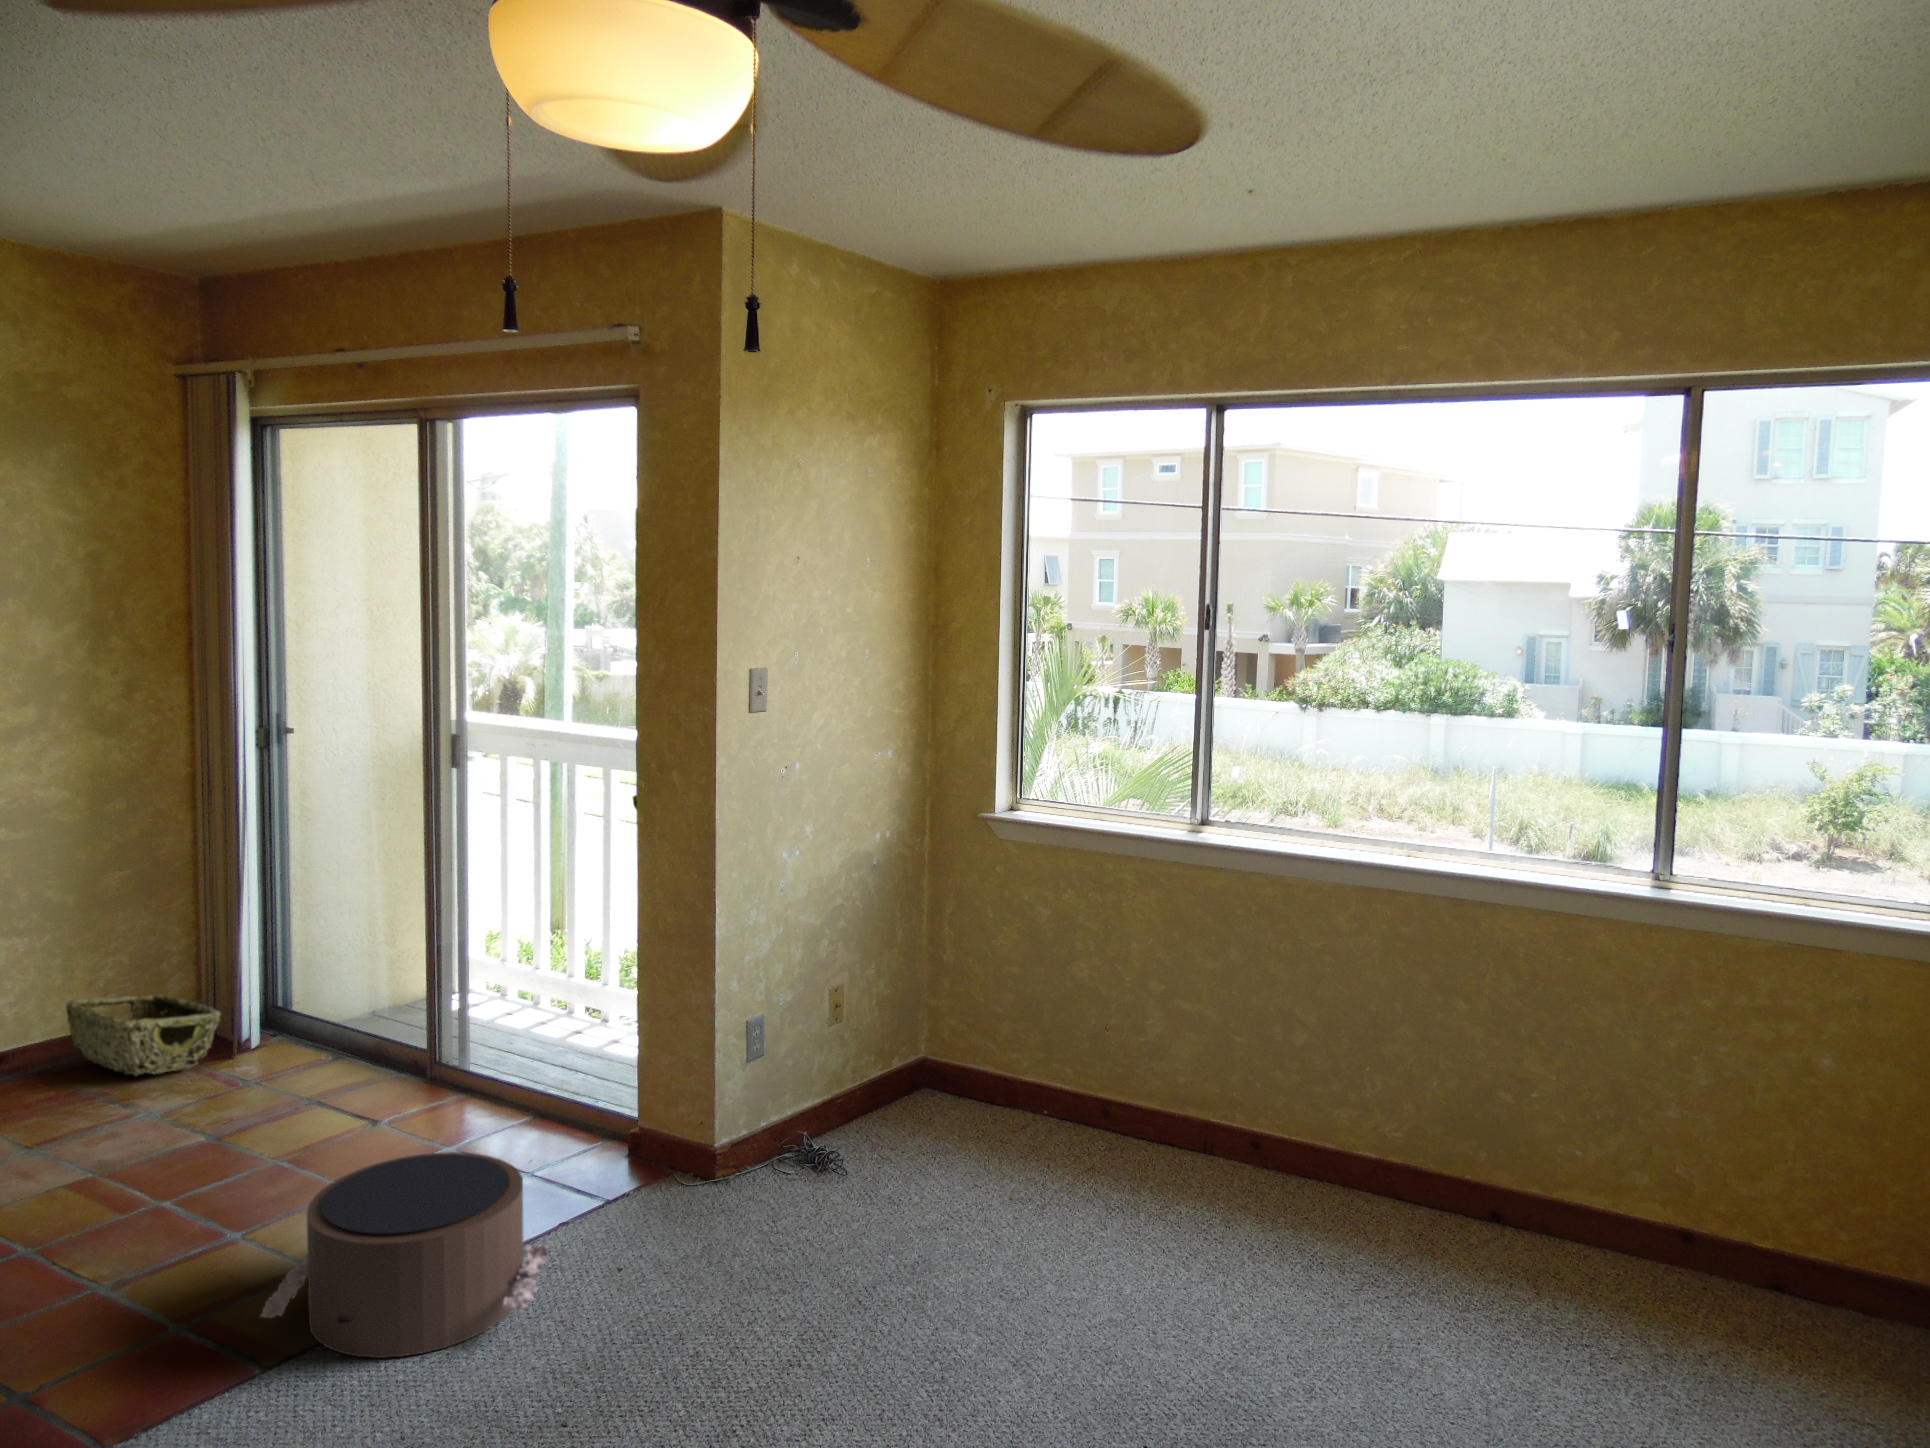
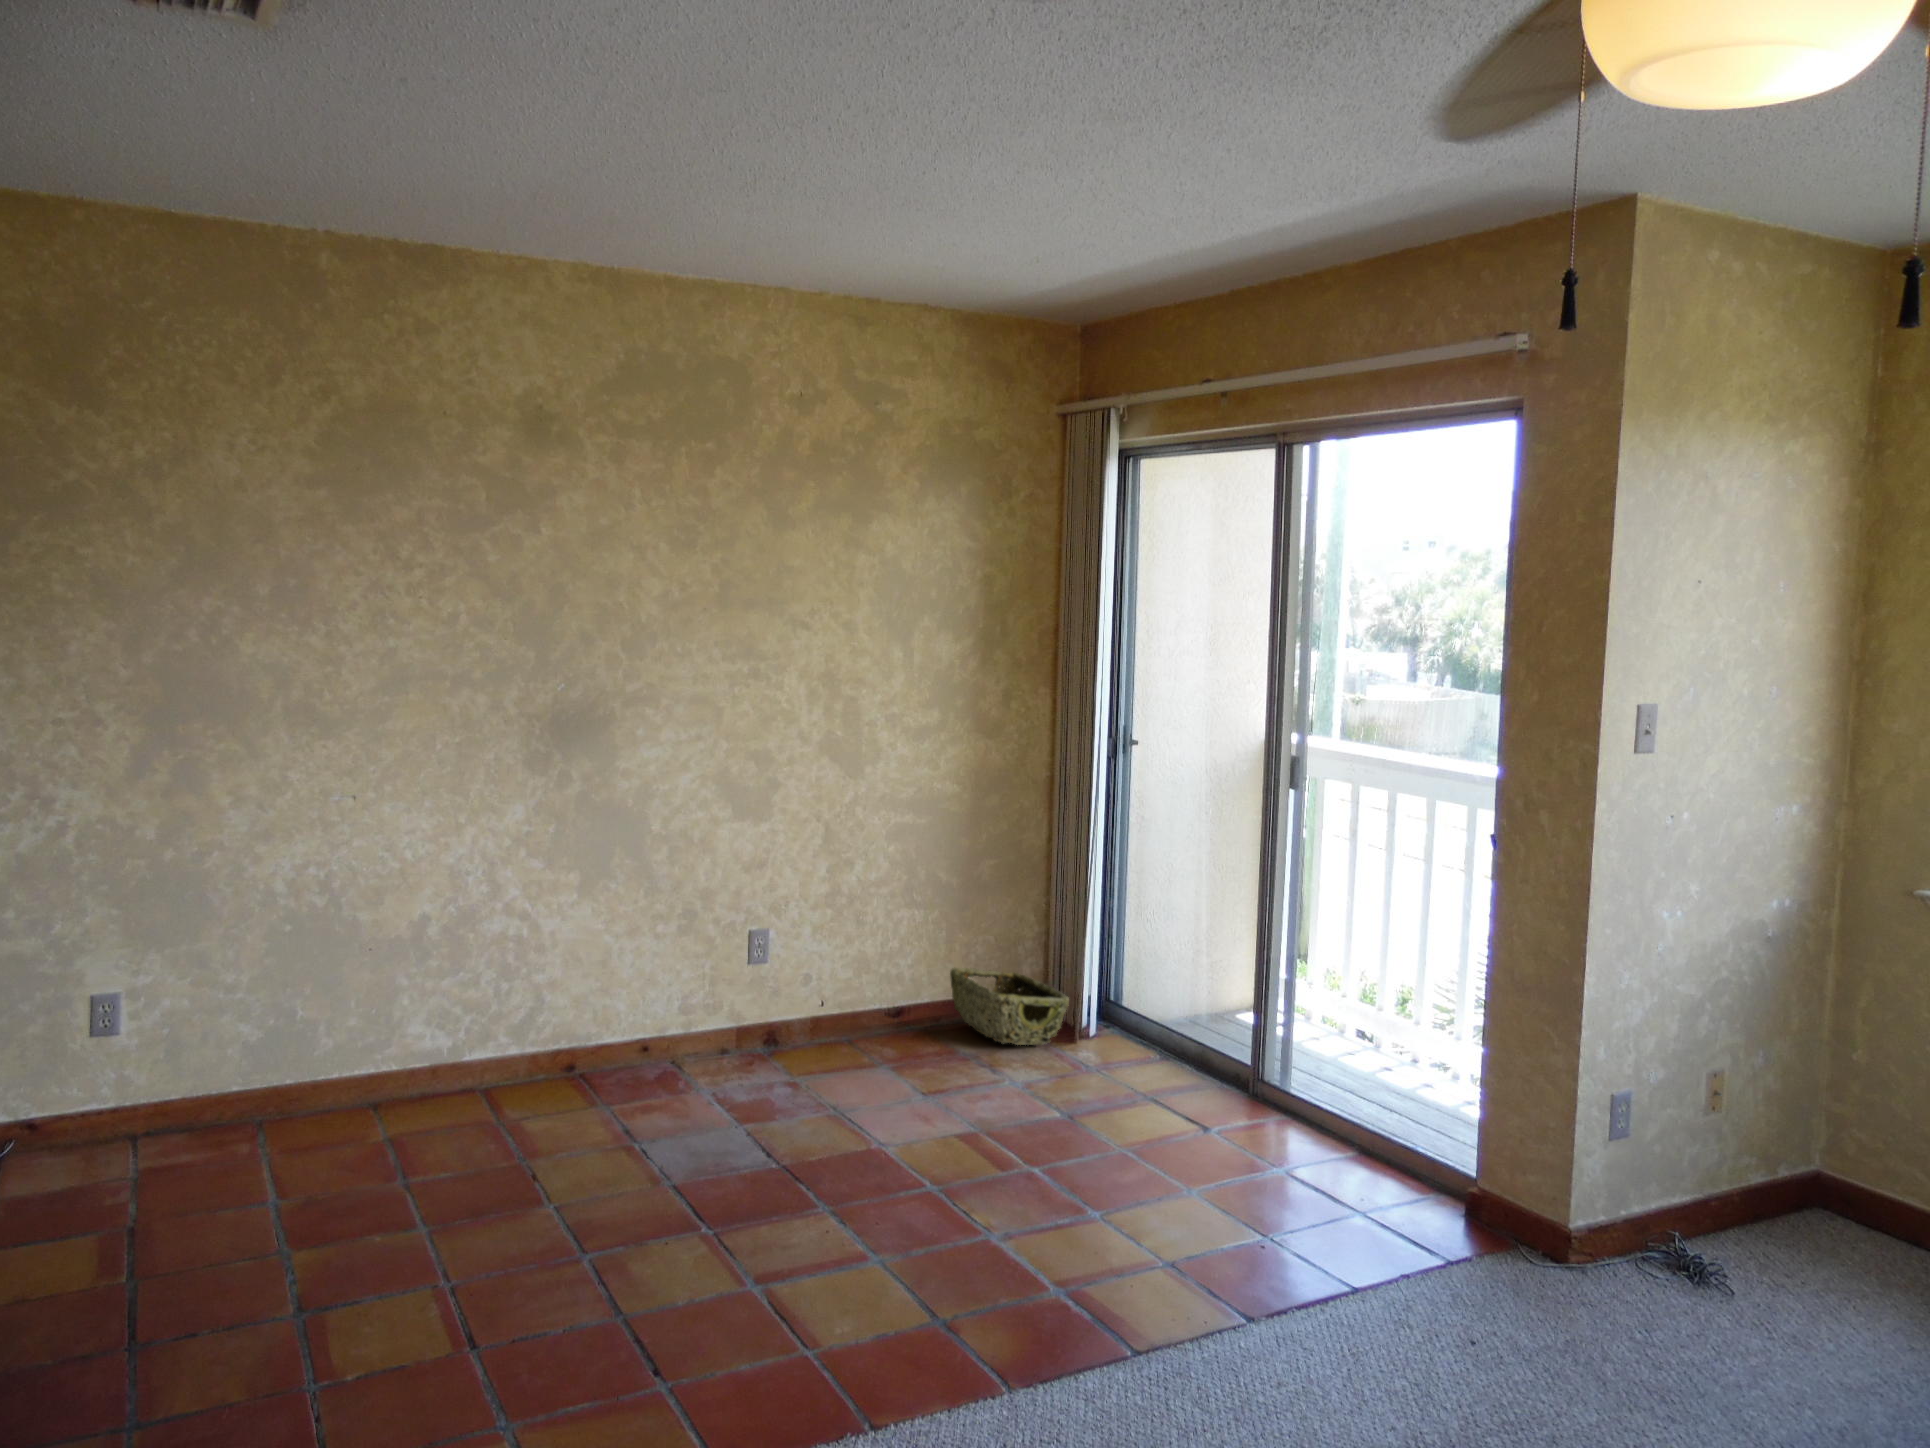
pouf: present [260,1152,549,1358] -> none [1133,1173,1398,1375]

